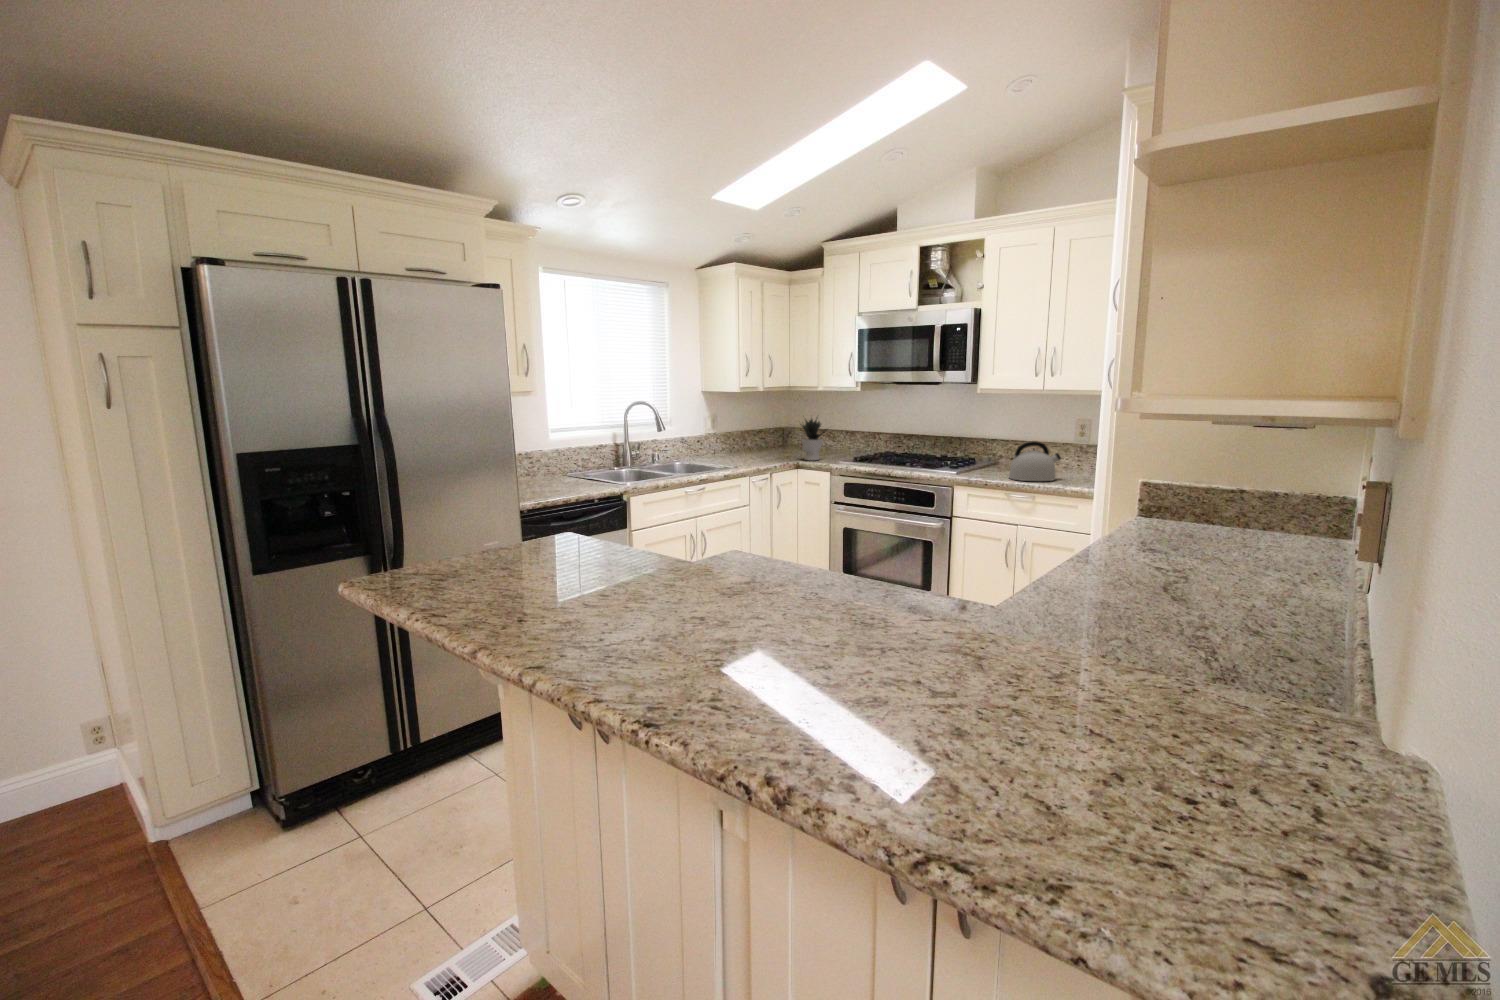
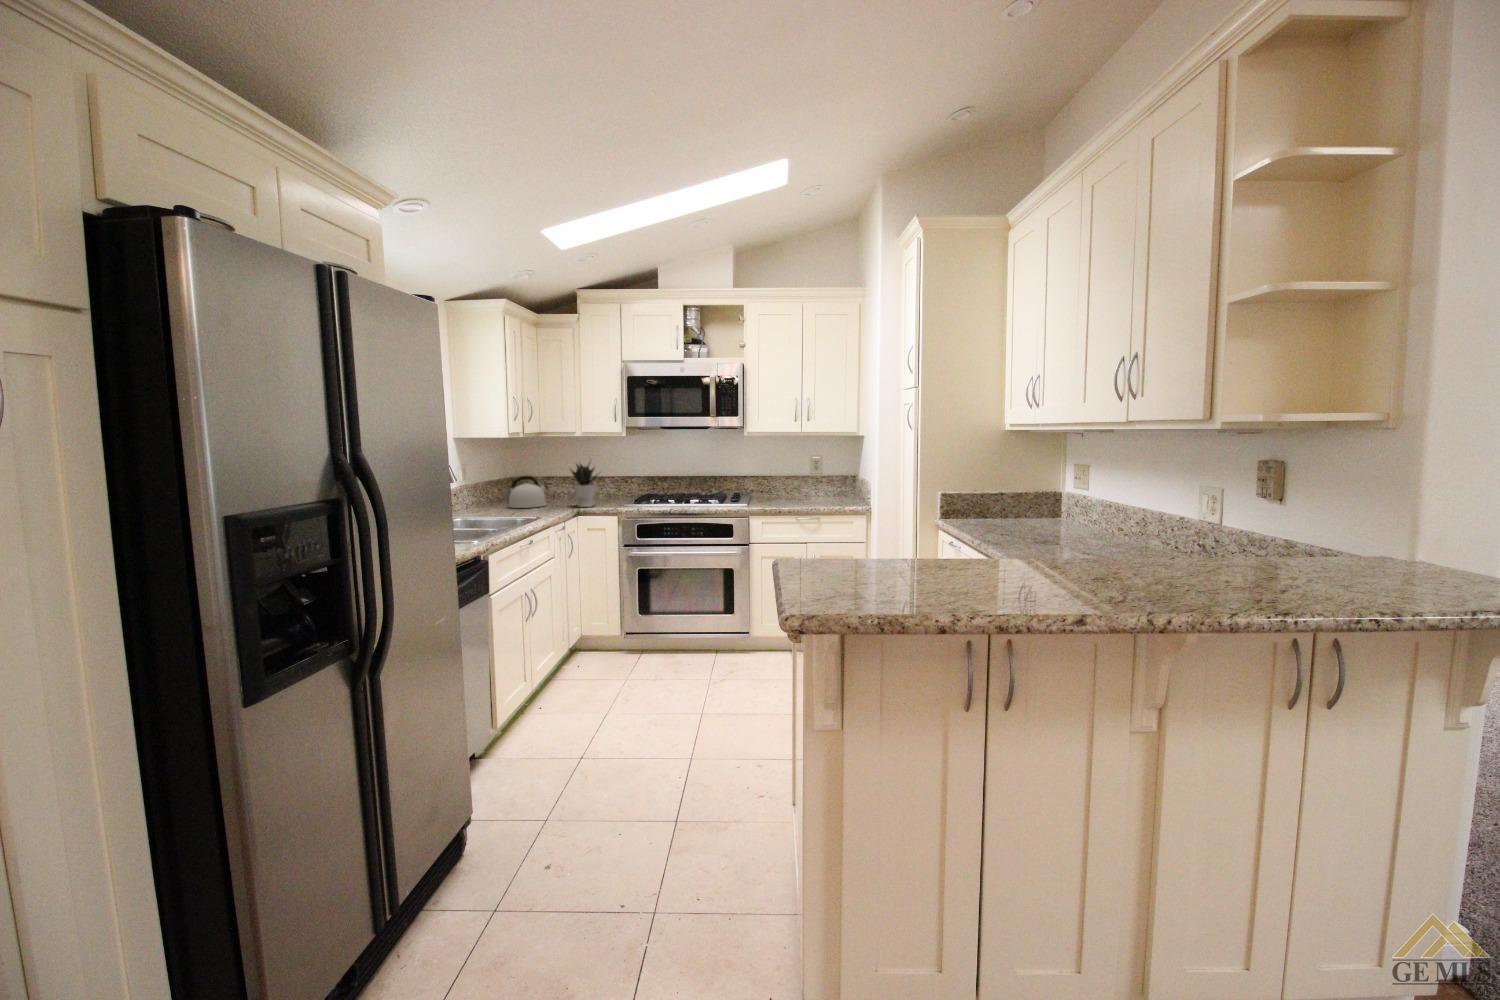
kettle: present [1009,441,1061,481] -> present [509,476,548,508]

